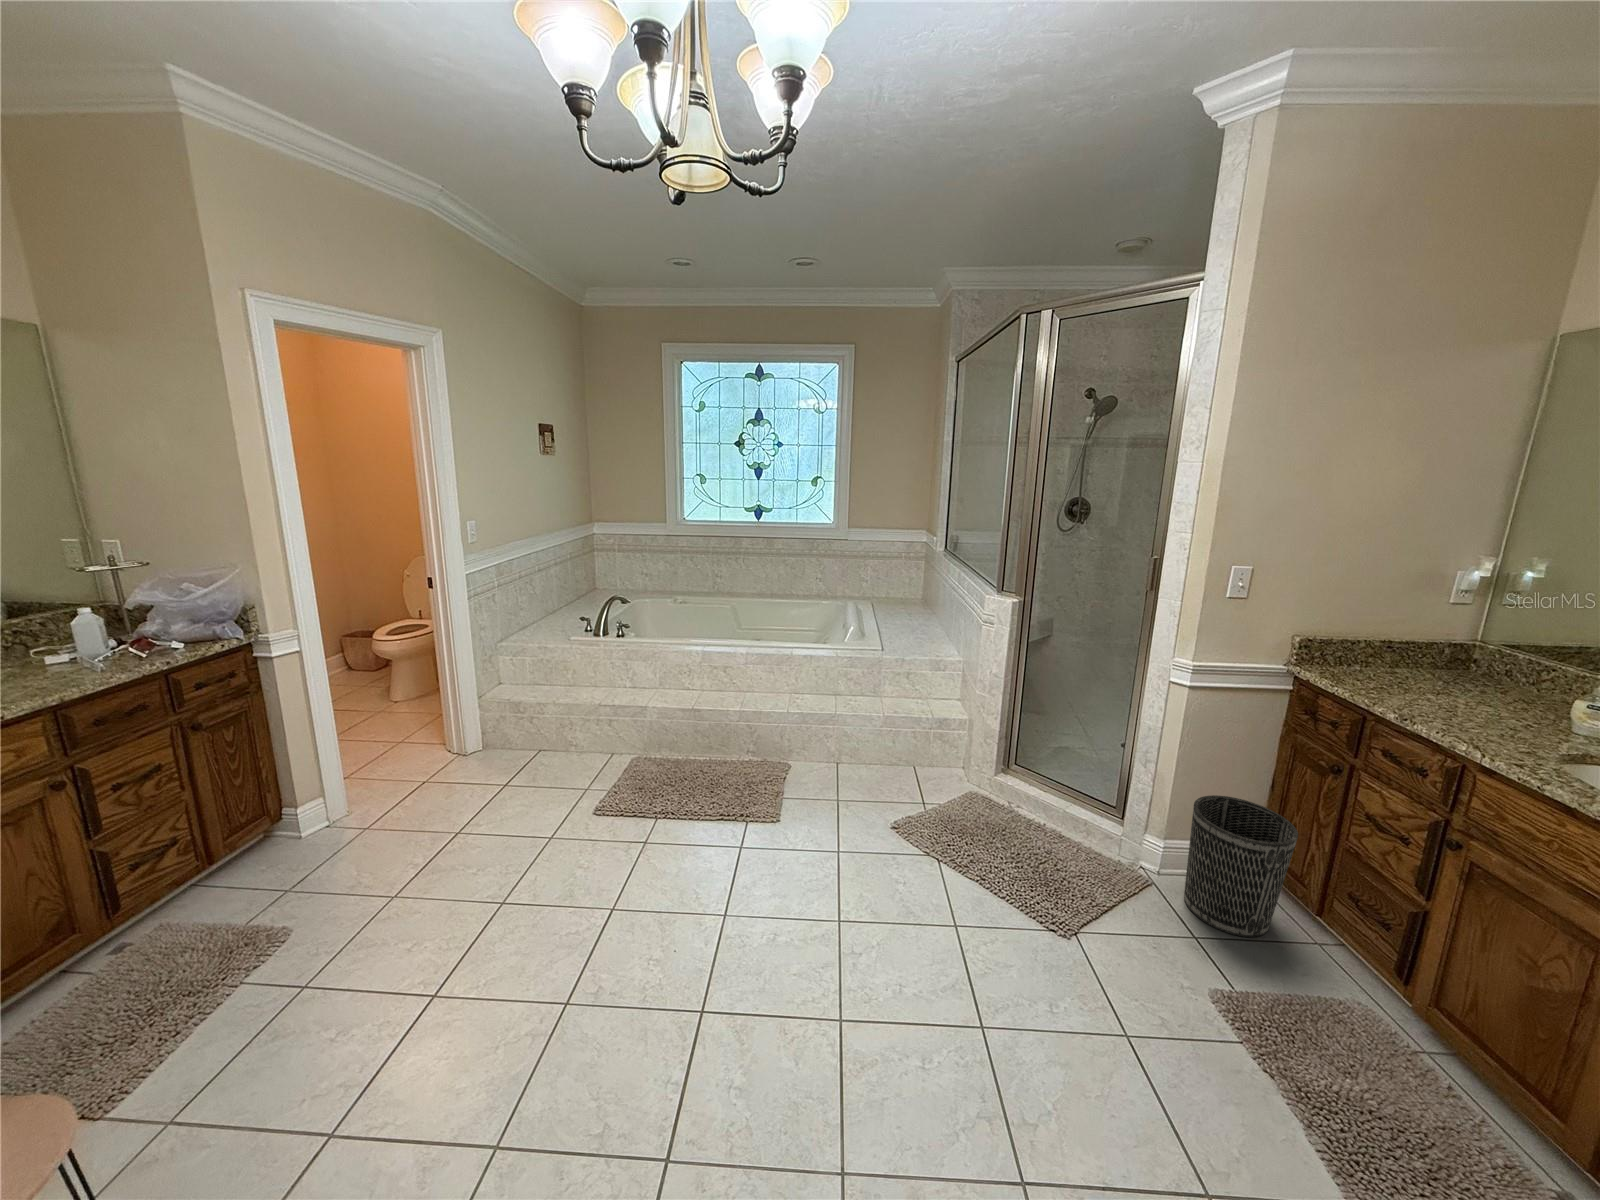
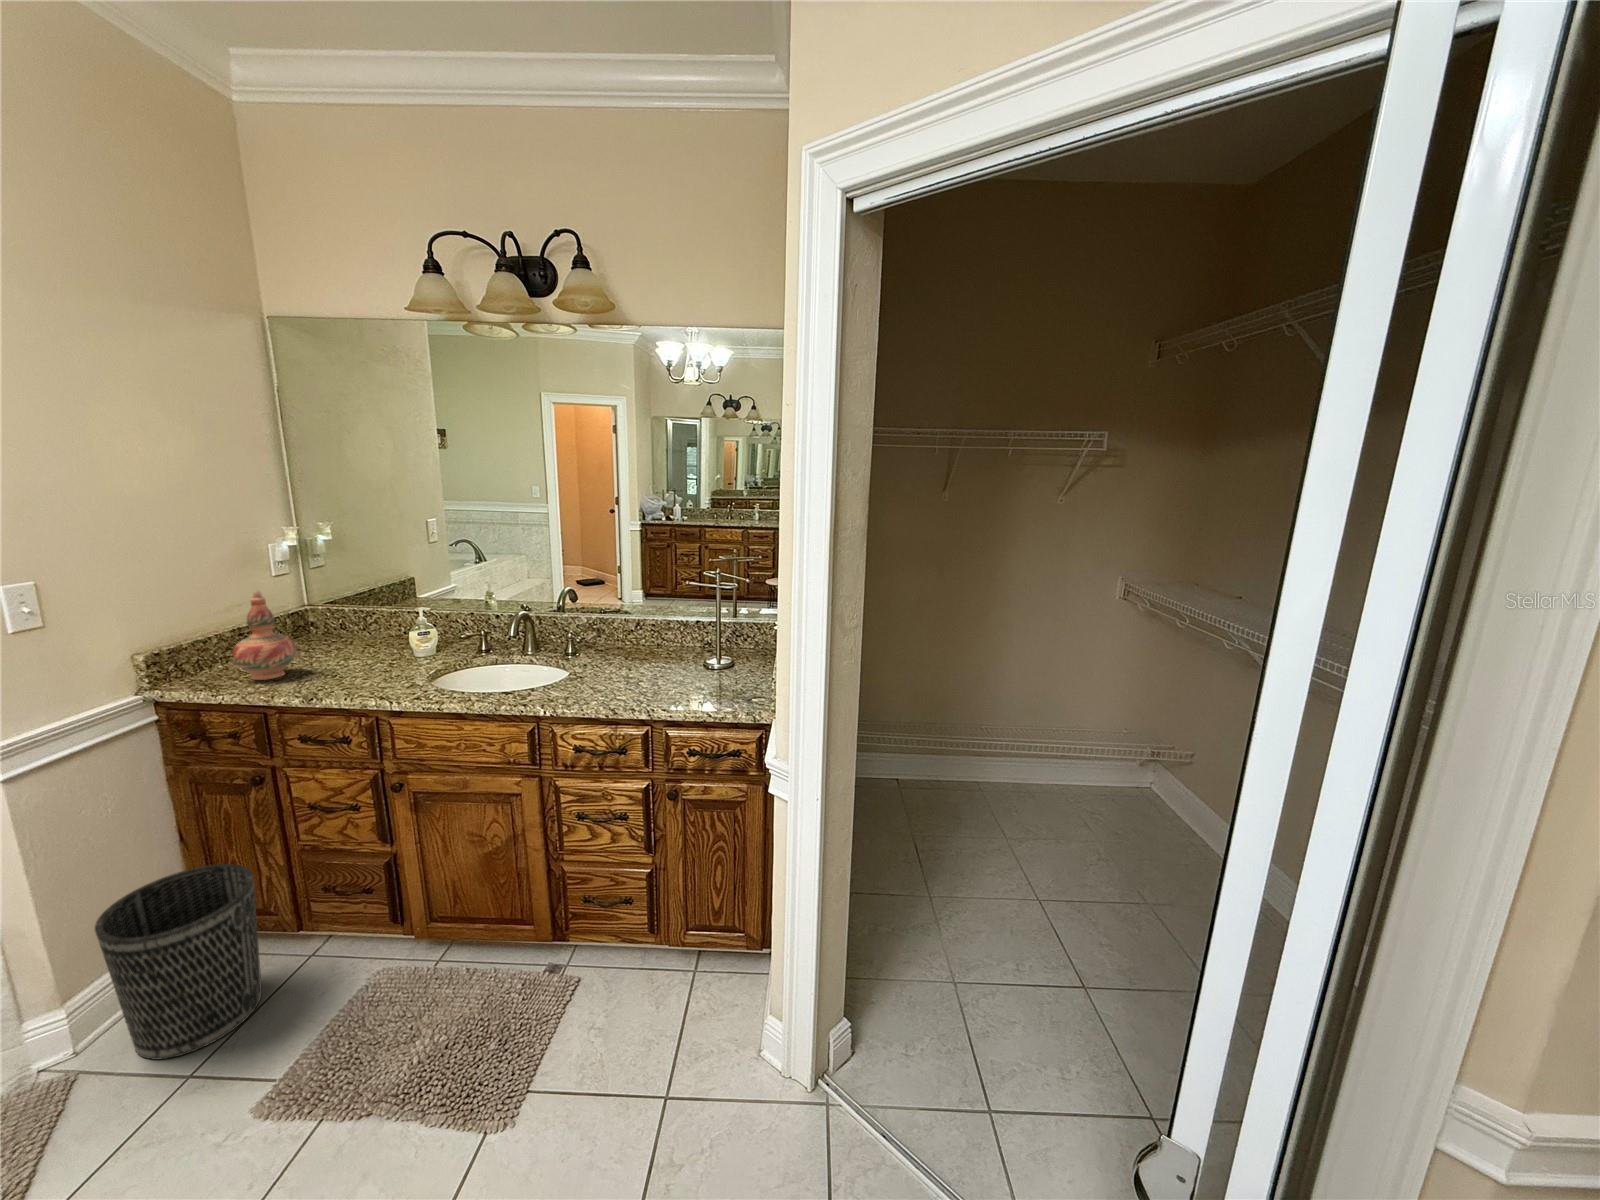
decorative vase: none [1363,608,1426,692] -> present [233,590,296,680]

